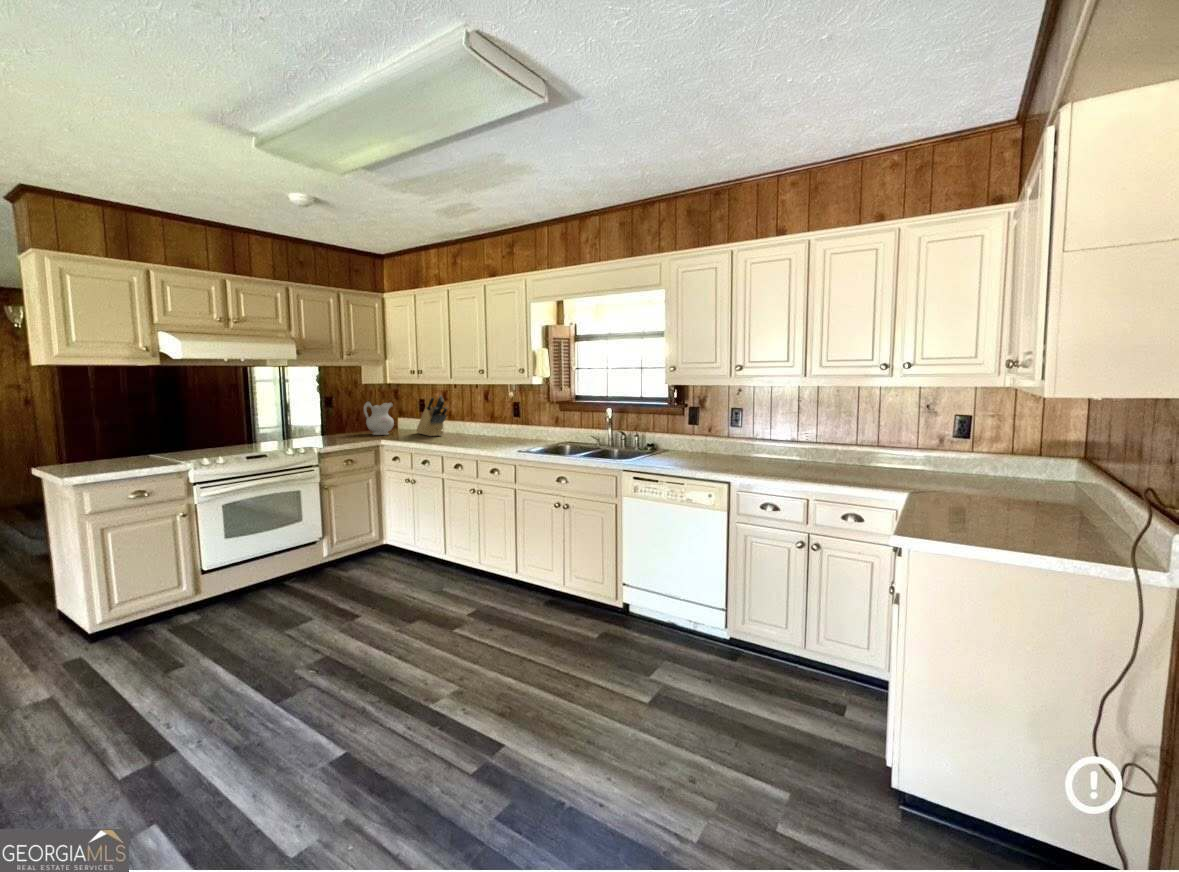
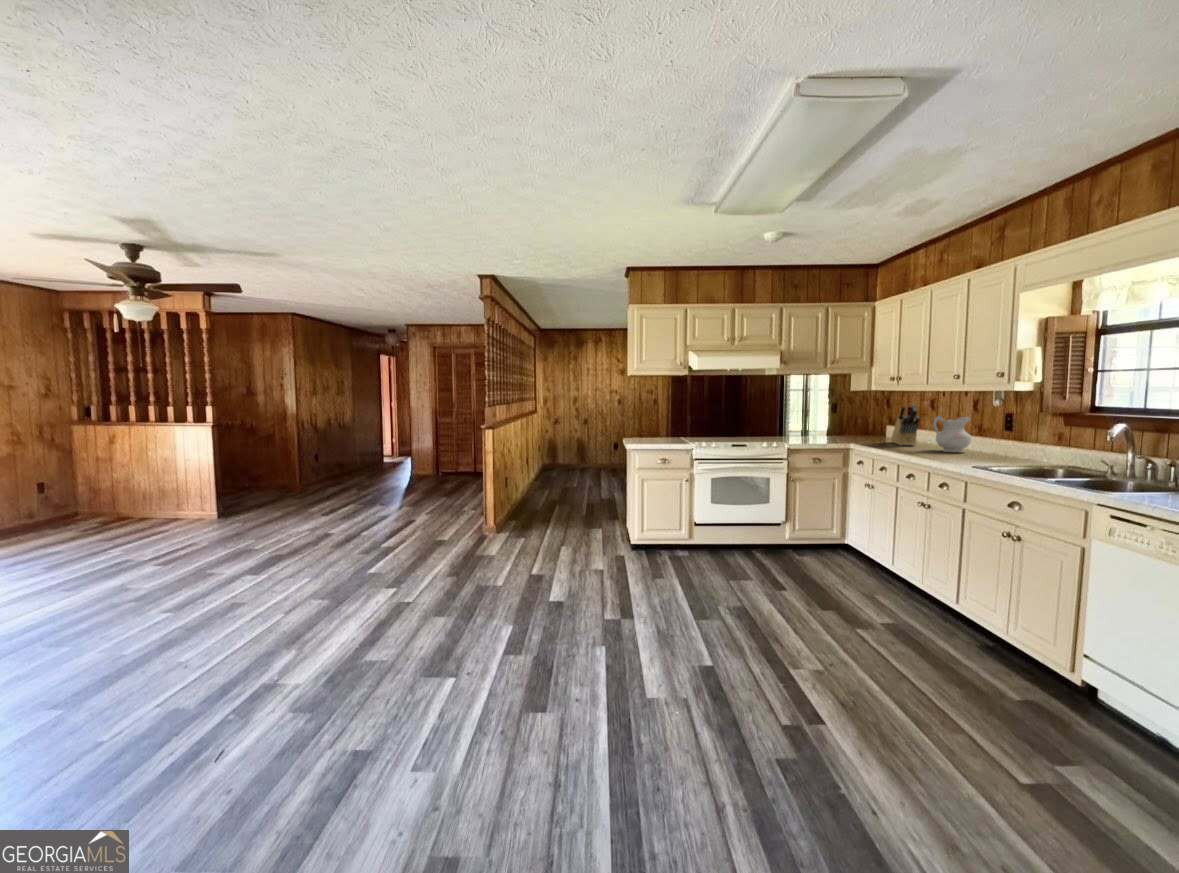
ceramic pitcher: present [364,402,394,435] -> present [933,416,971,452]

